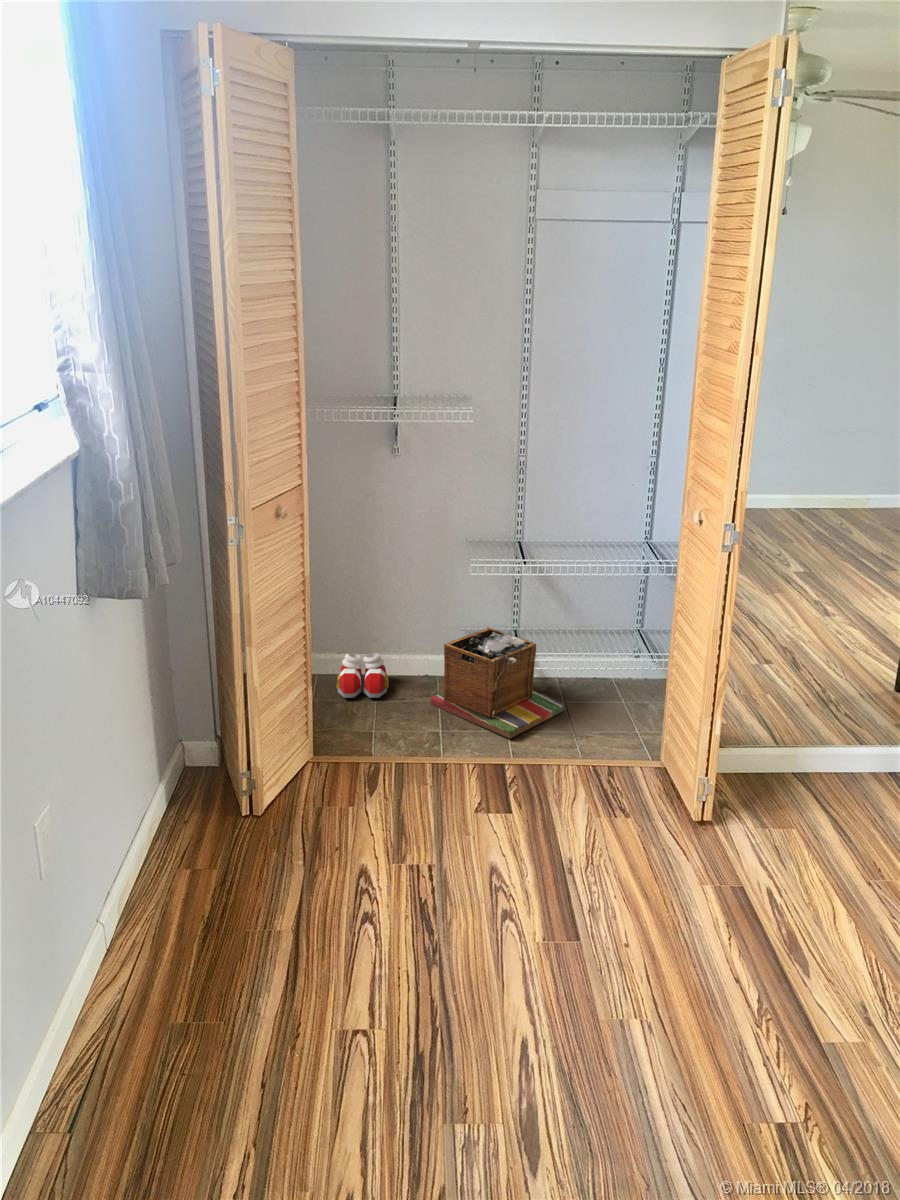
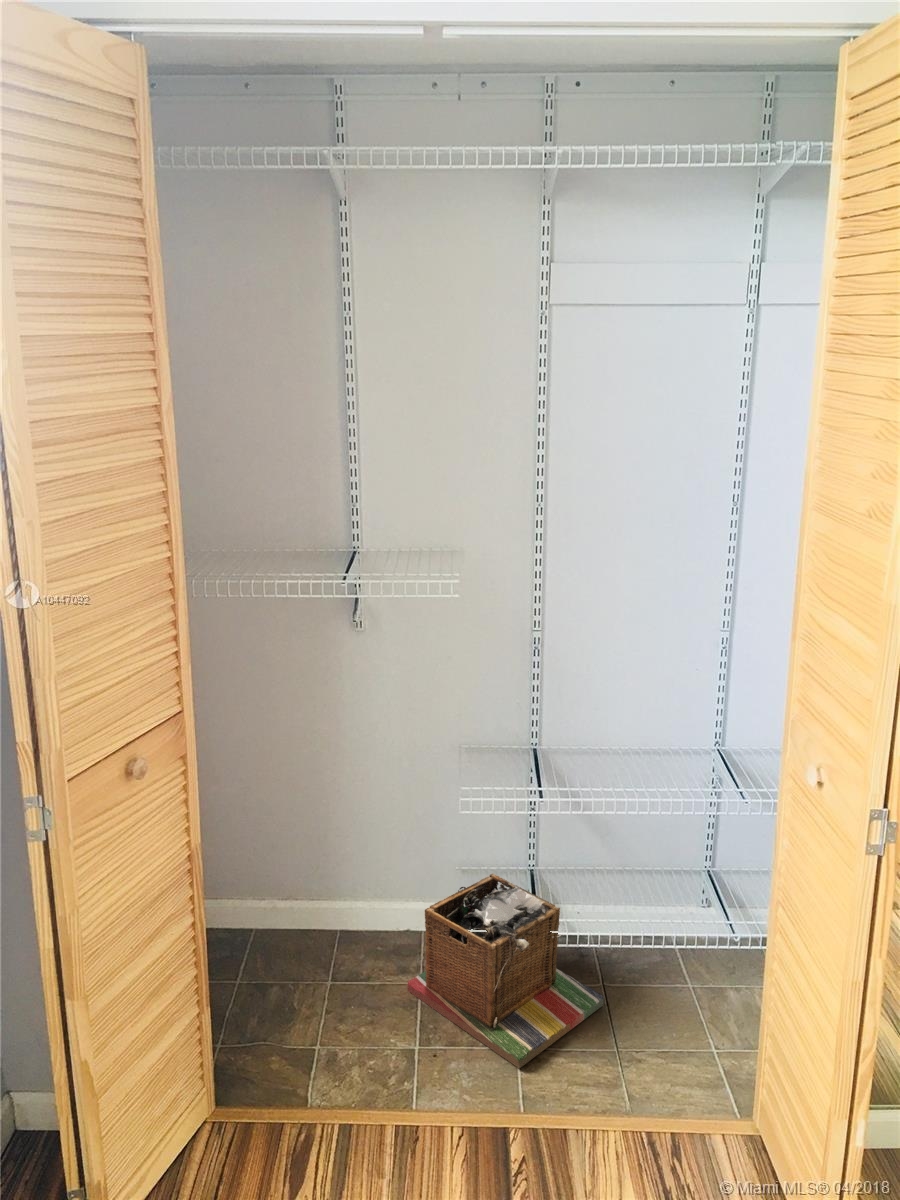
slippers: present [336,653,389,698] -> none [276,905,352,979]

